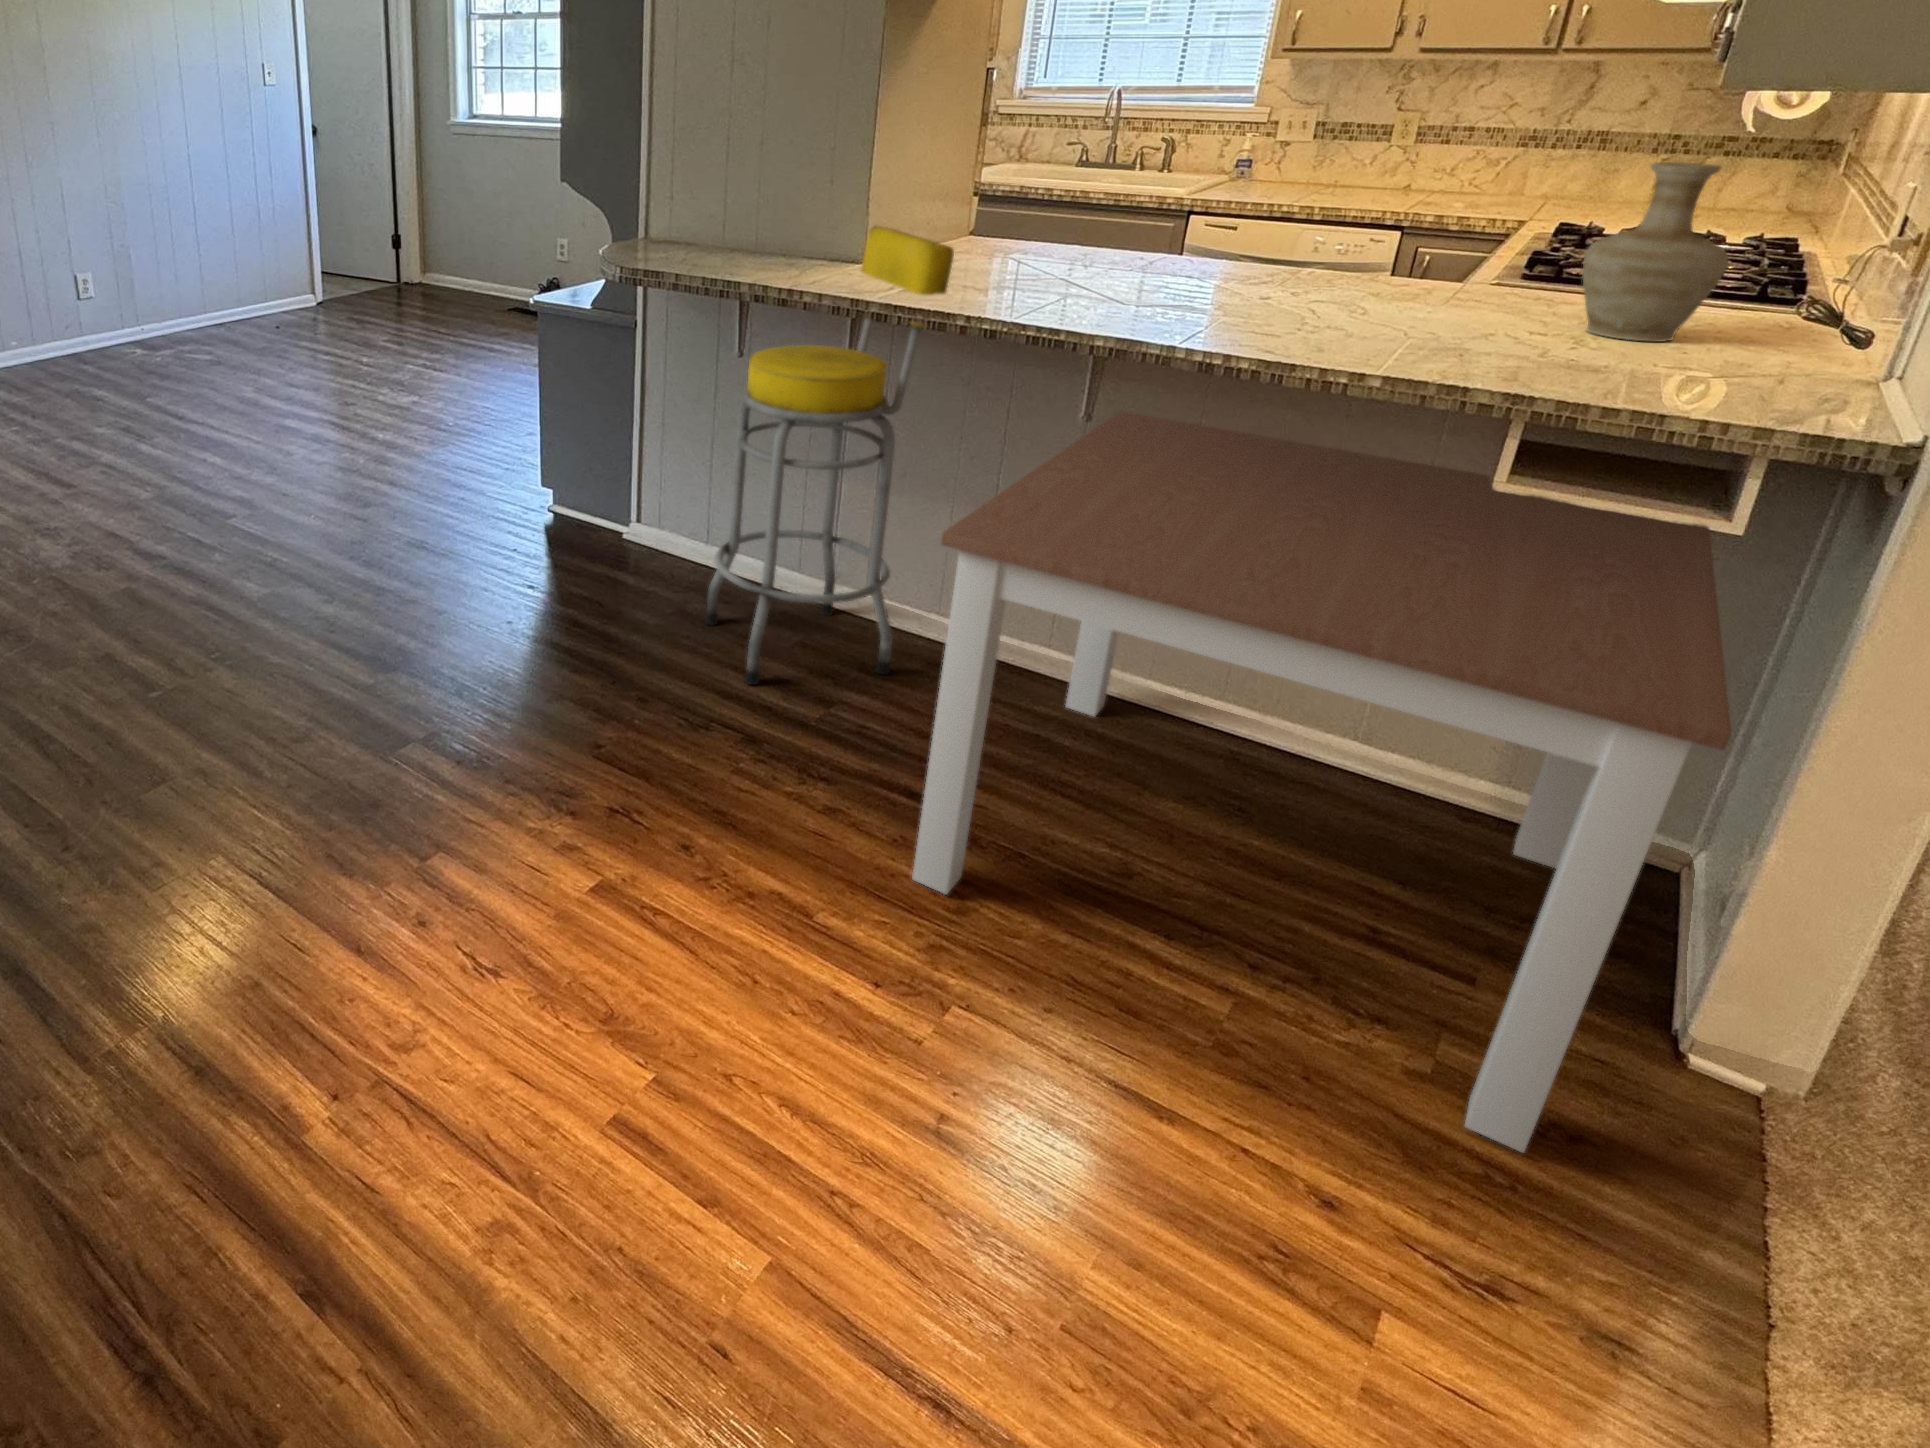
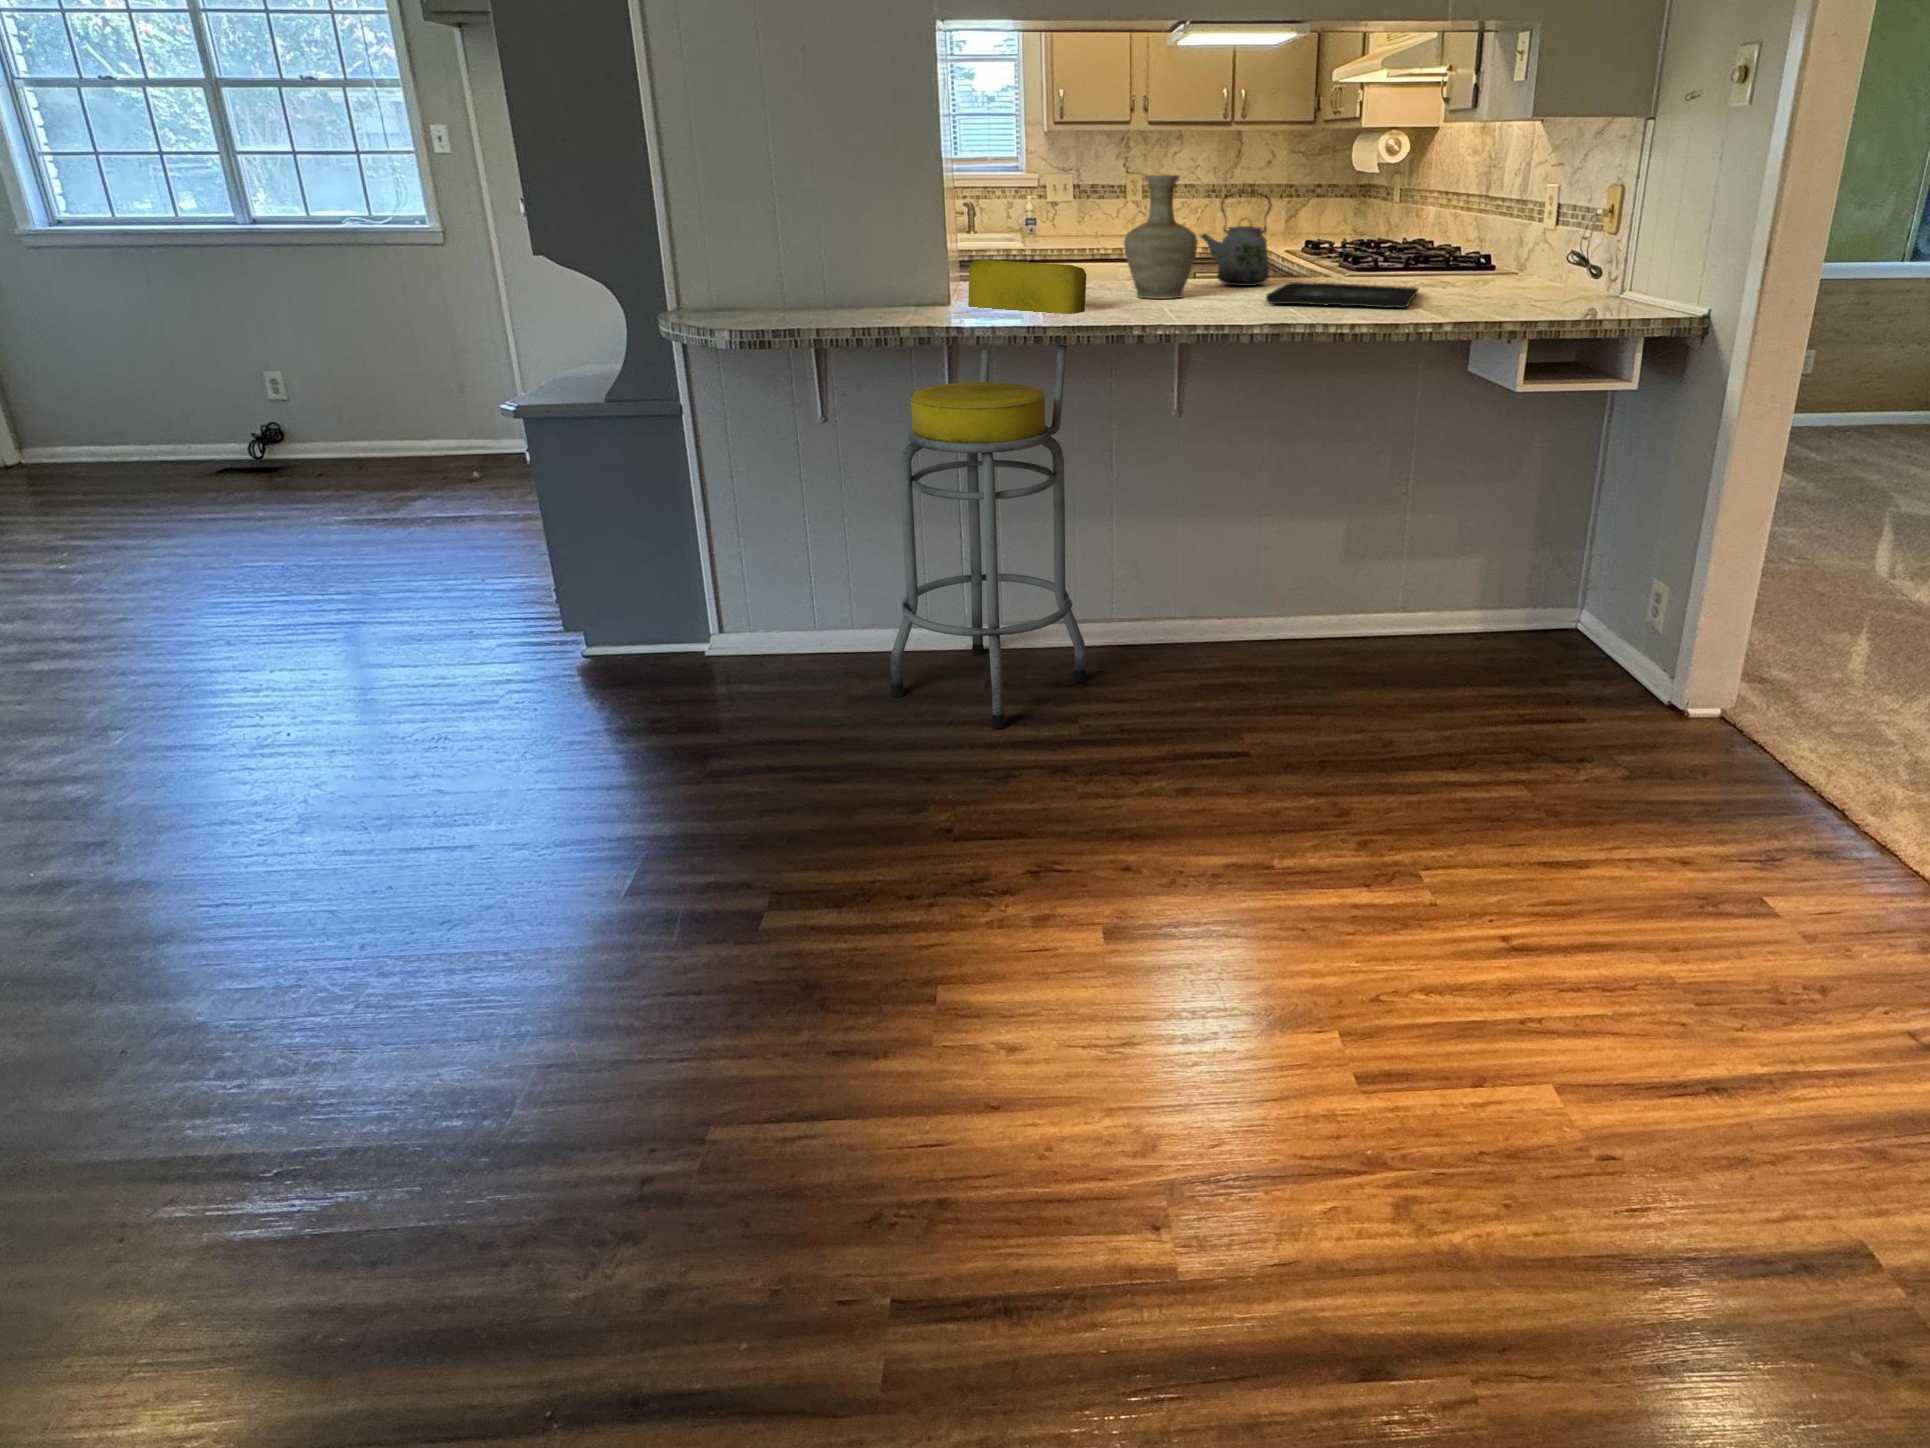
vase: present [1582,162,1729,342] -> present [1124,175,1198,299]
kettle: none [1216,166,1327,283] -> present [1200,193,1272,286]
tray: none [1178,286,1480,346] -> present [1266,282,1418,308]
dining table: present [912,411,1731,1152] -> none [1213,393,1778,807]

